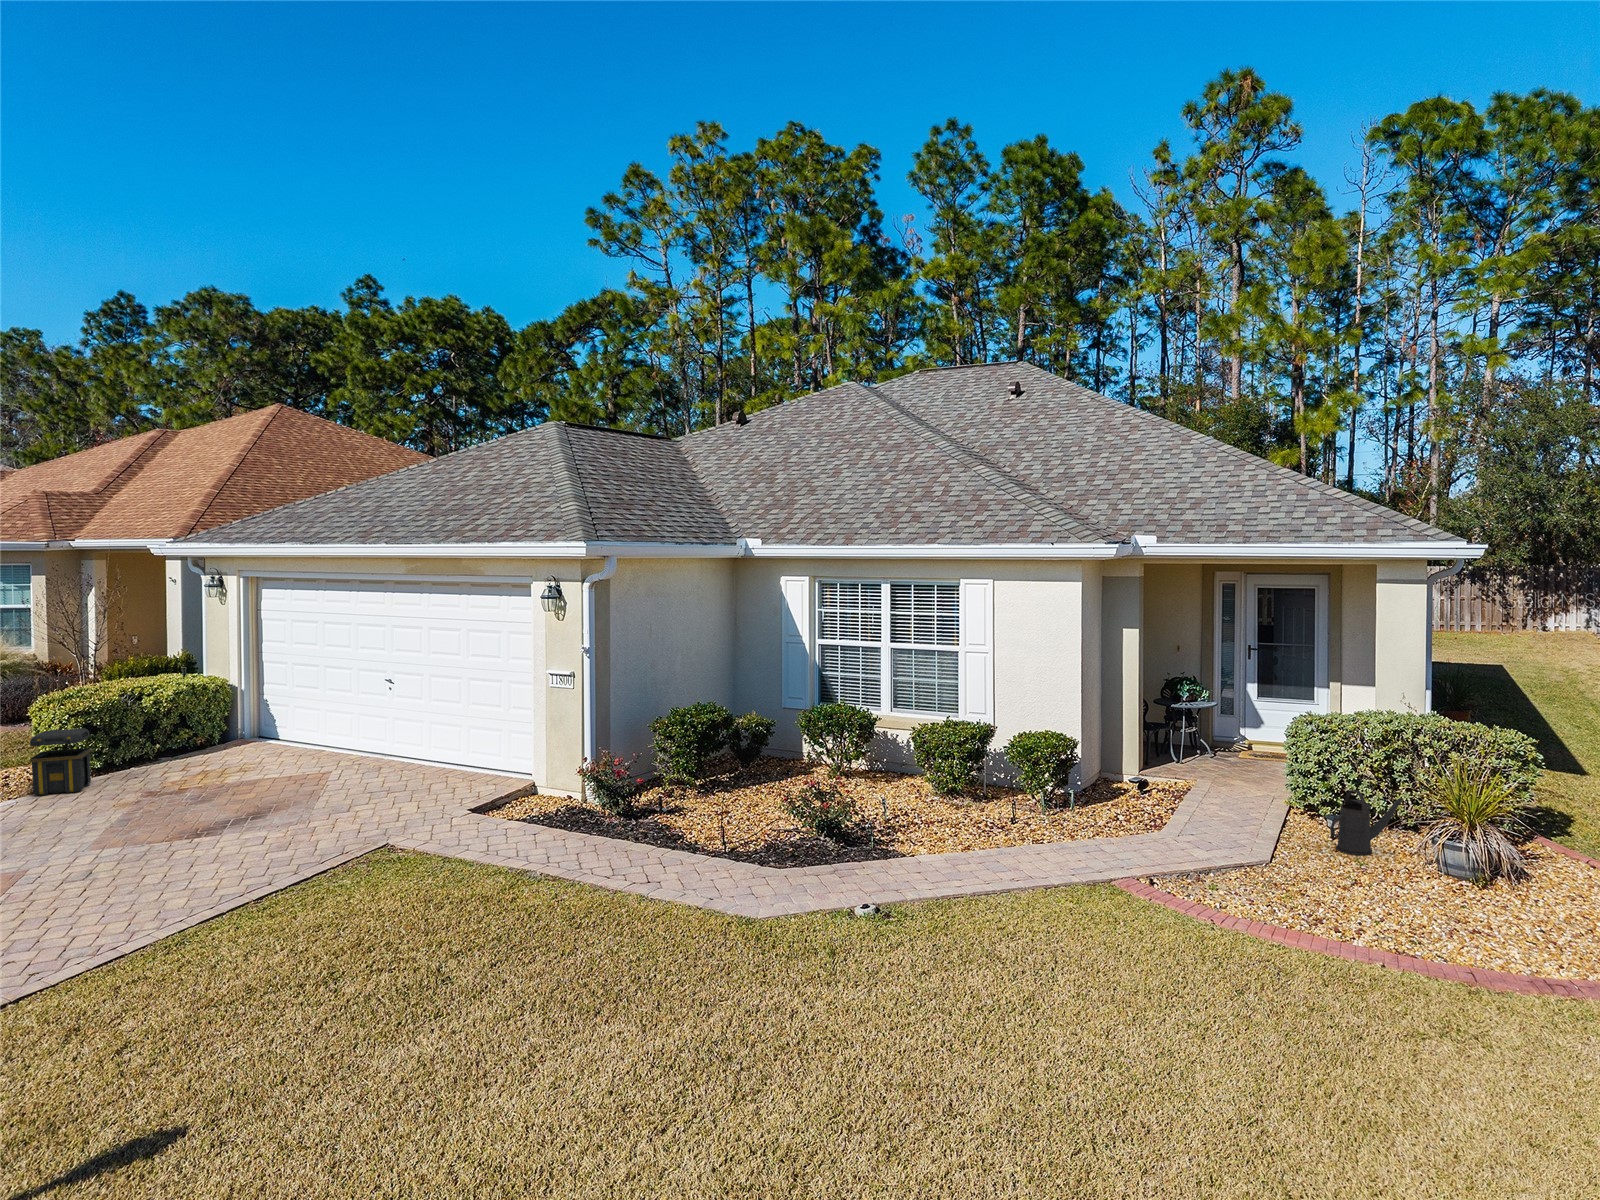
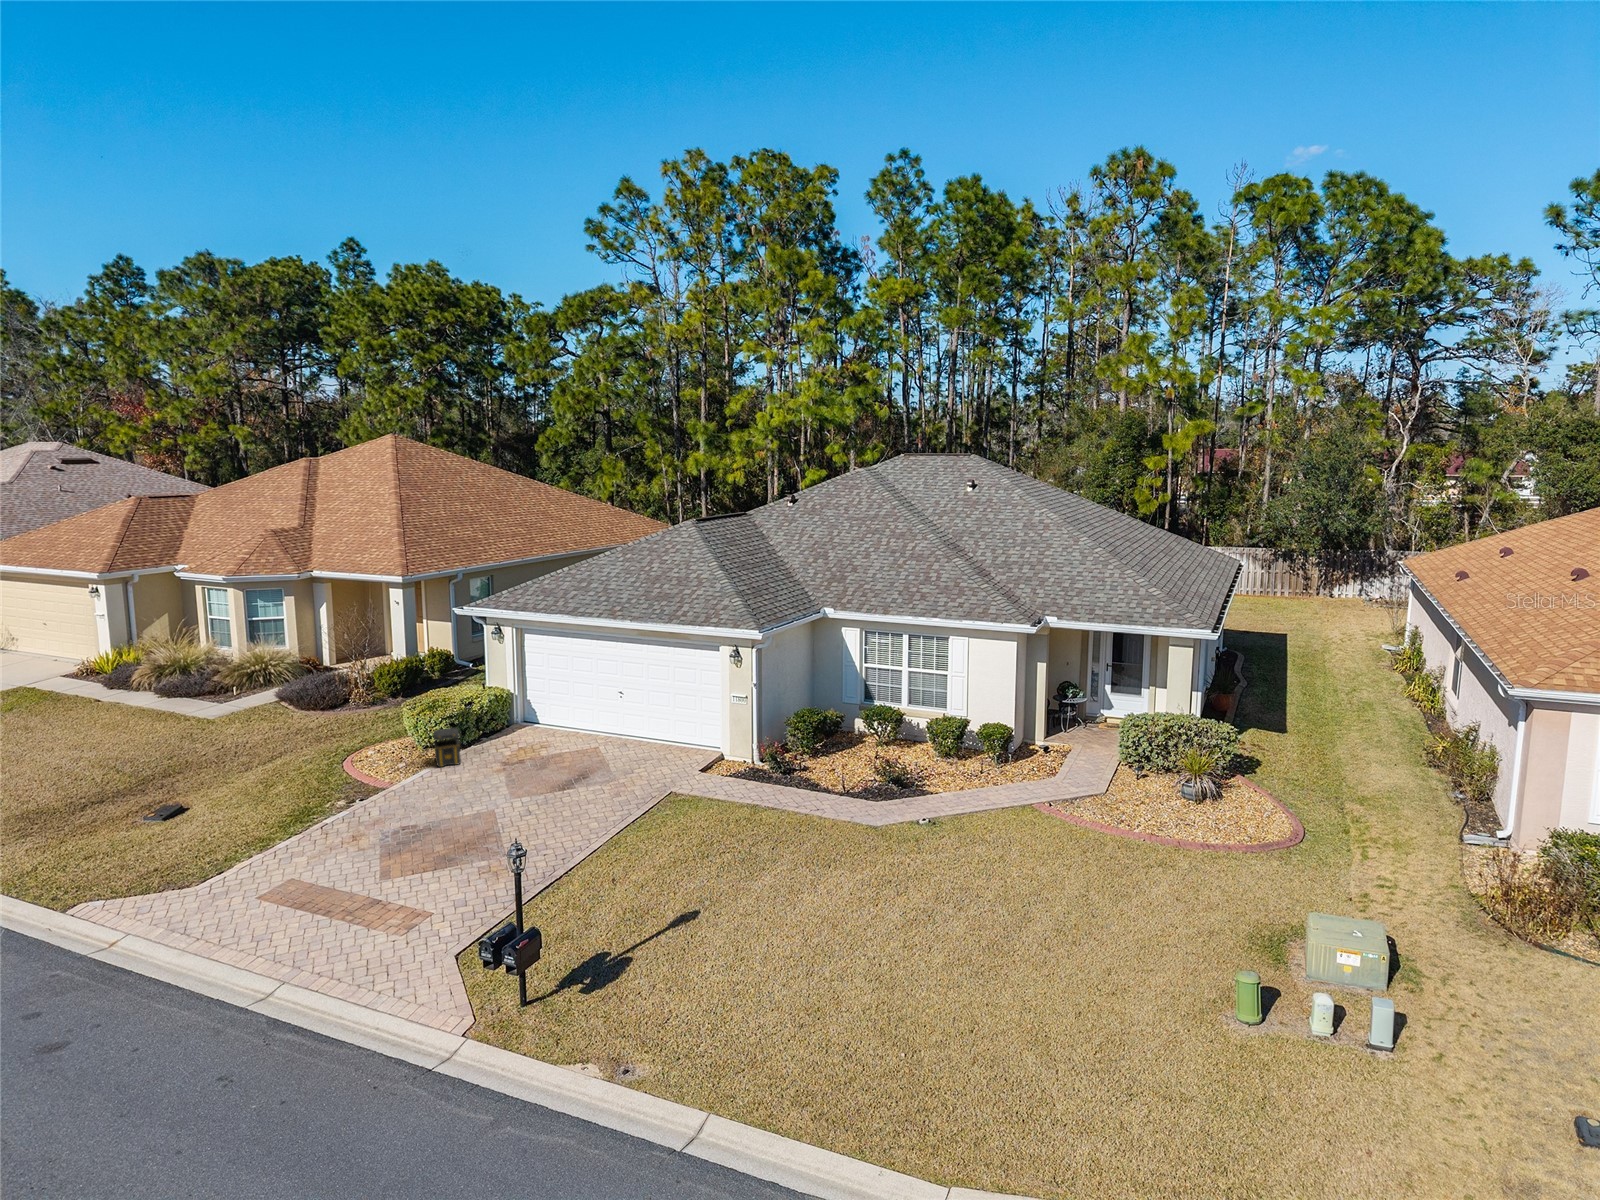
watering can: present [1331,790,1402,855] -> none [1136,757,1171,788]

